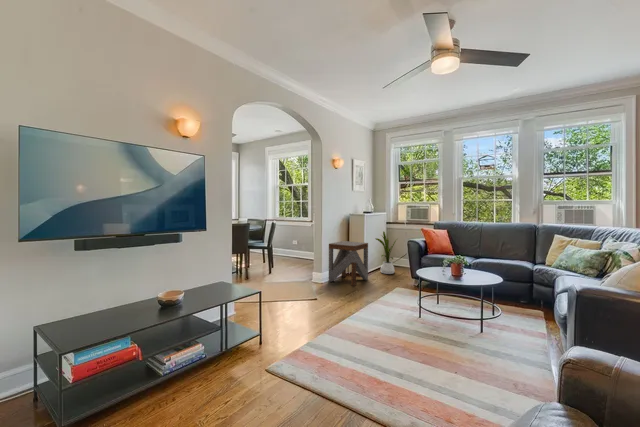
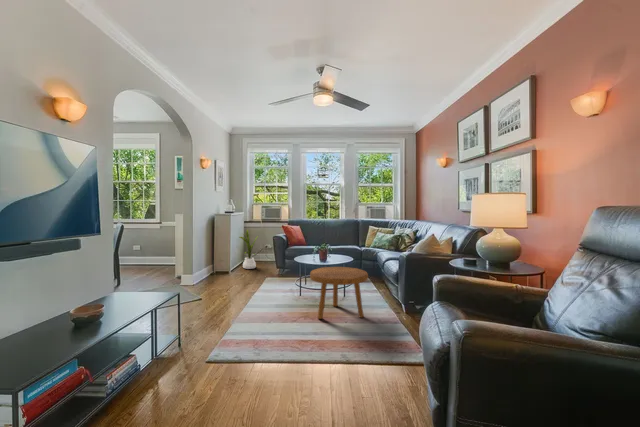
side table: present [329,241,368,286] -> none [199,241,236,282]
footstool: none [414,289,503,375] -> present [310,267,368,319]

